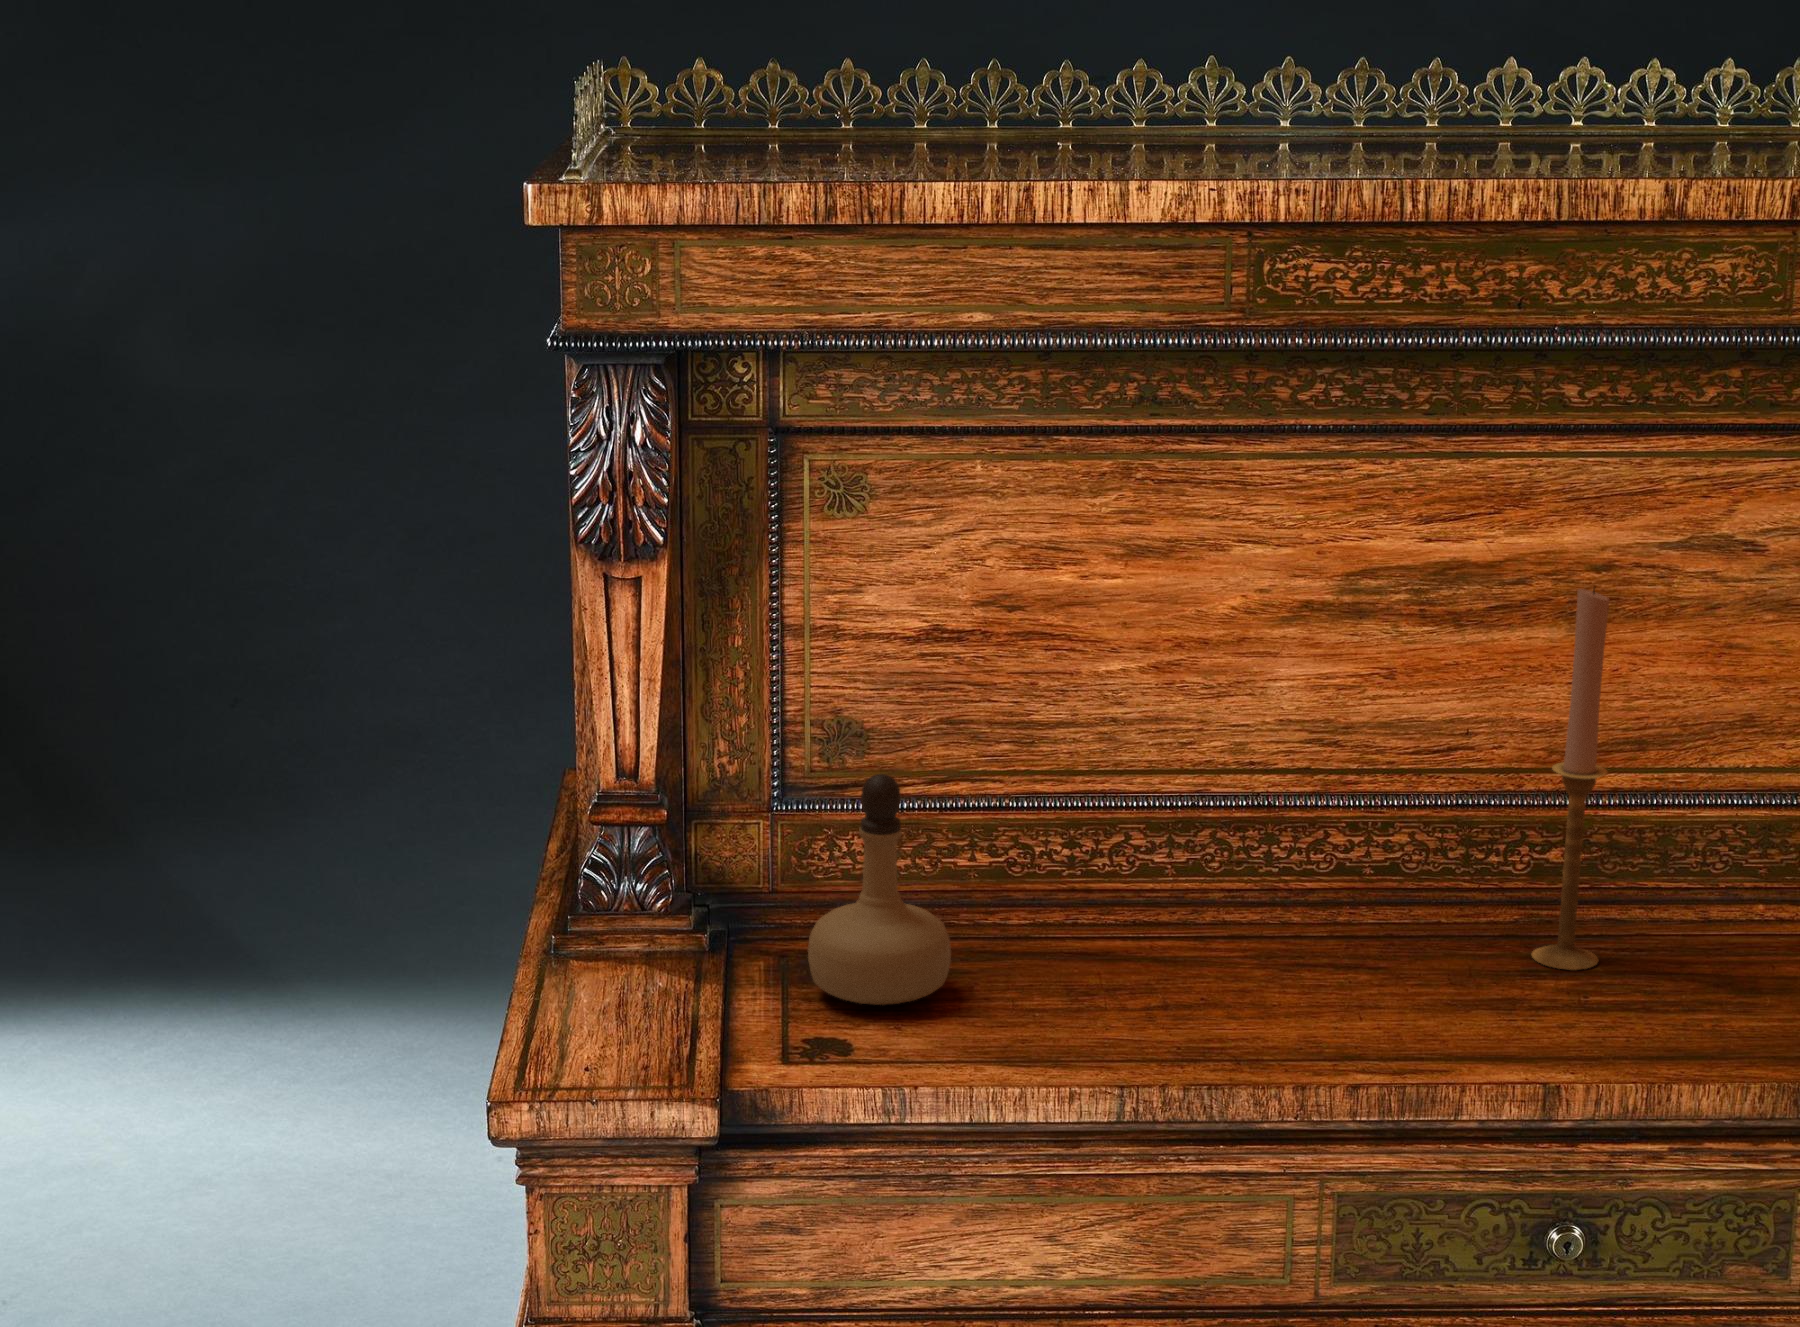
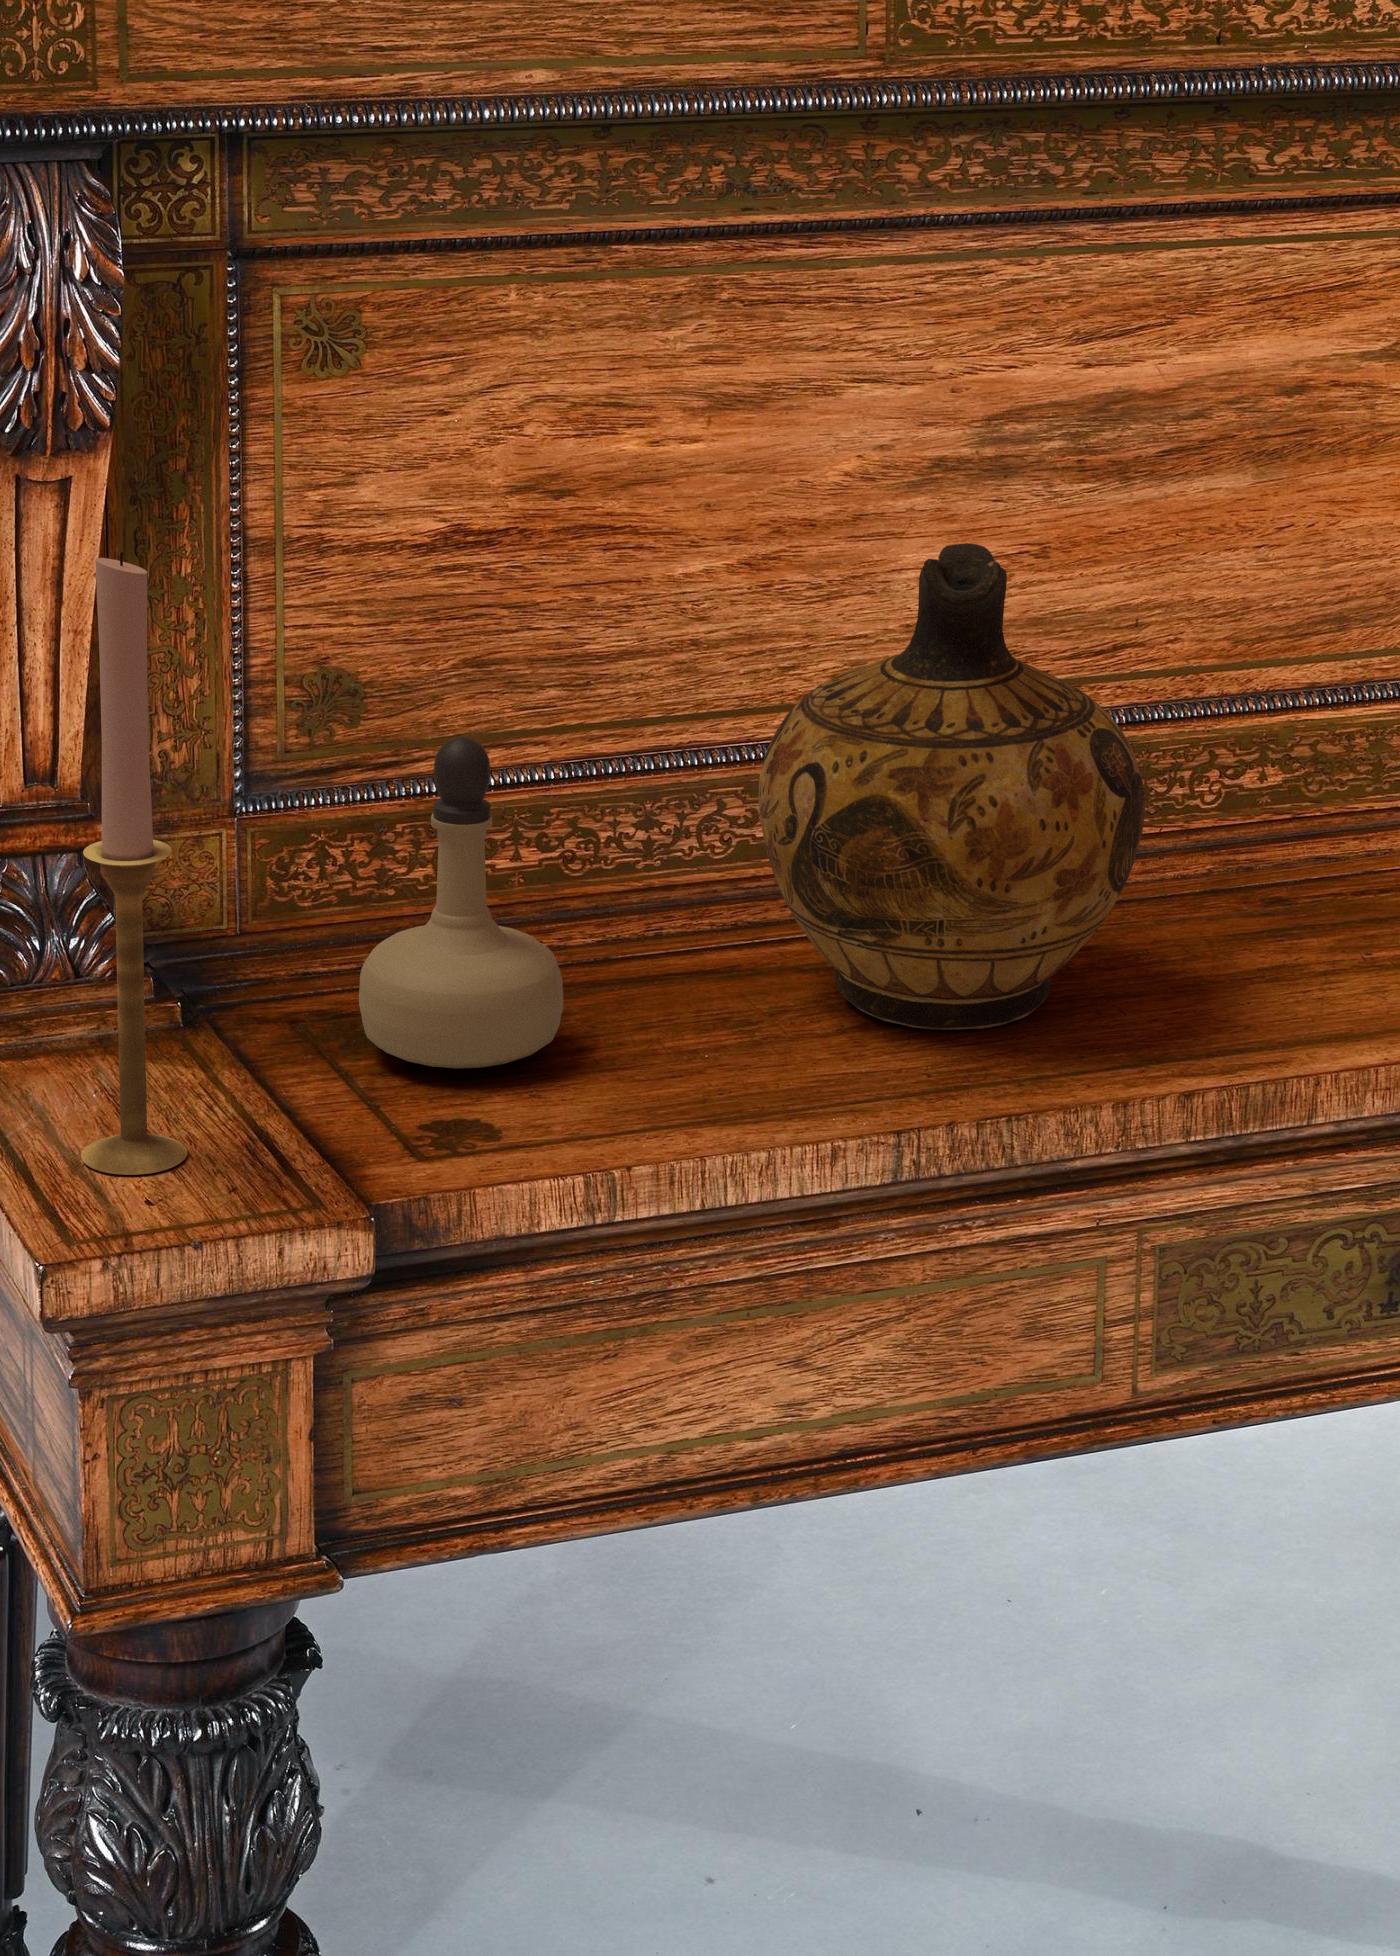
candlestick: present [1532,588,1609,970] -> present [81,552,187,1175]
ceramic jug: none [1115,665,1395,1018] -> present [758,543,1145,1030]

